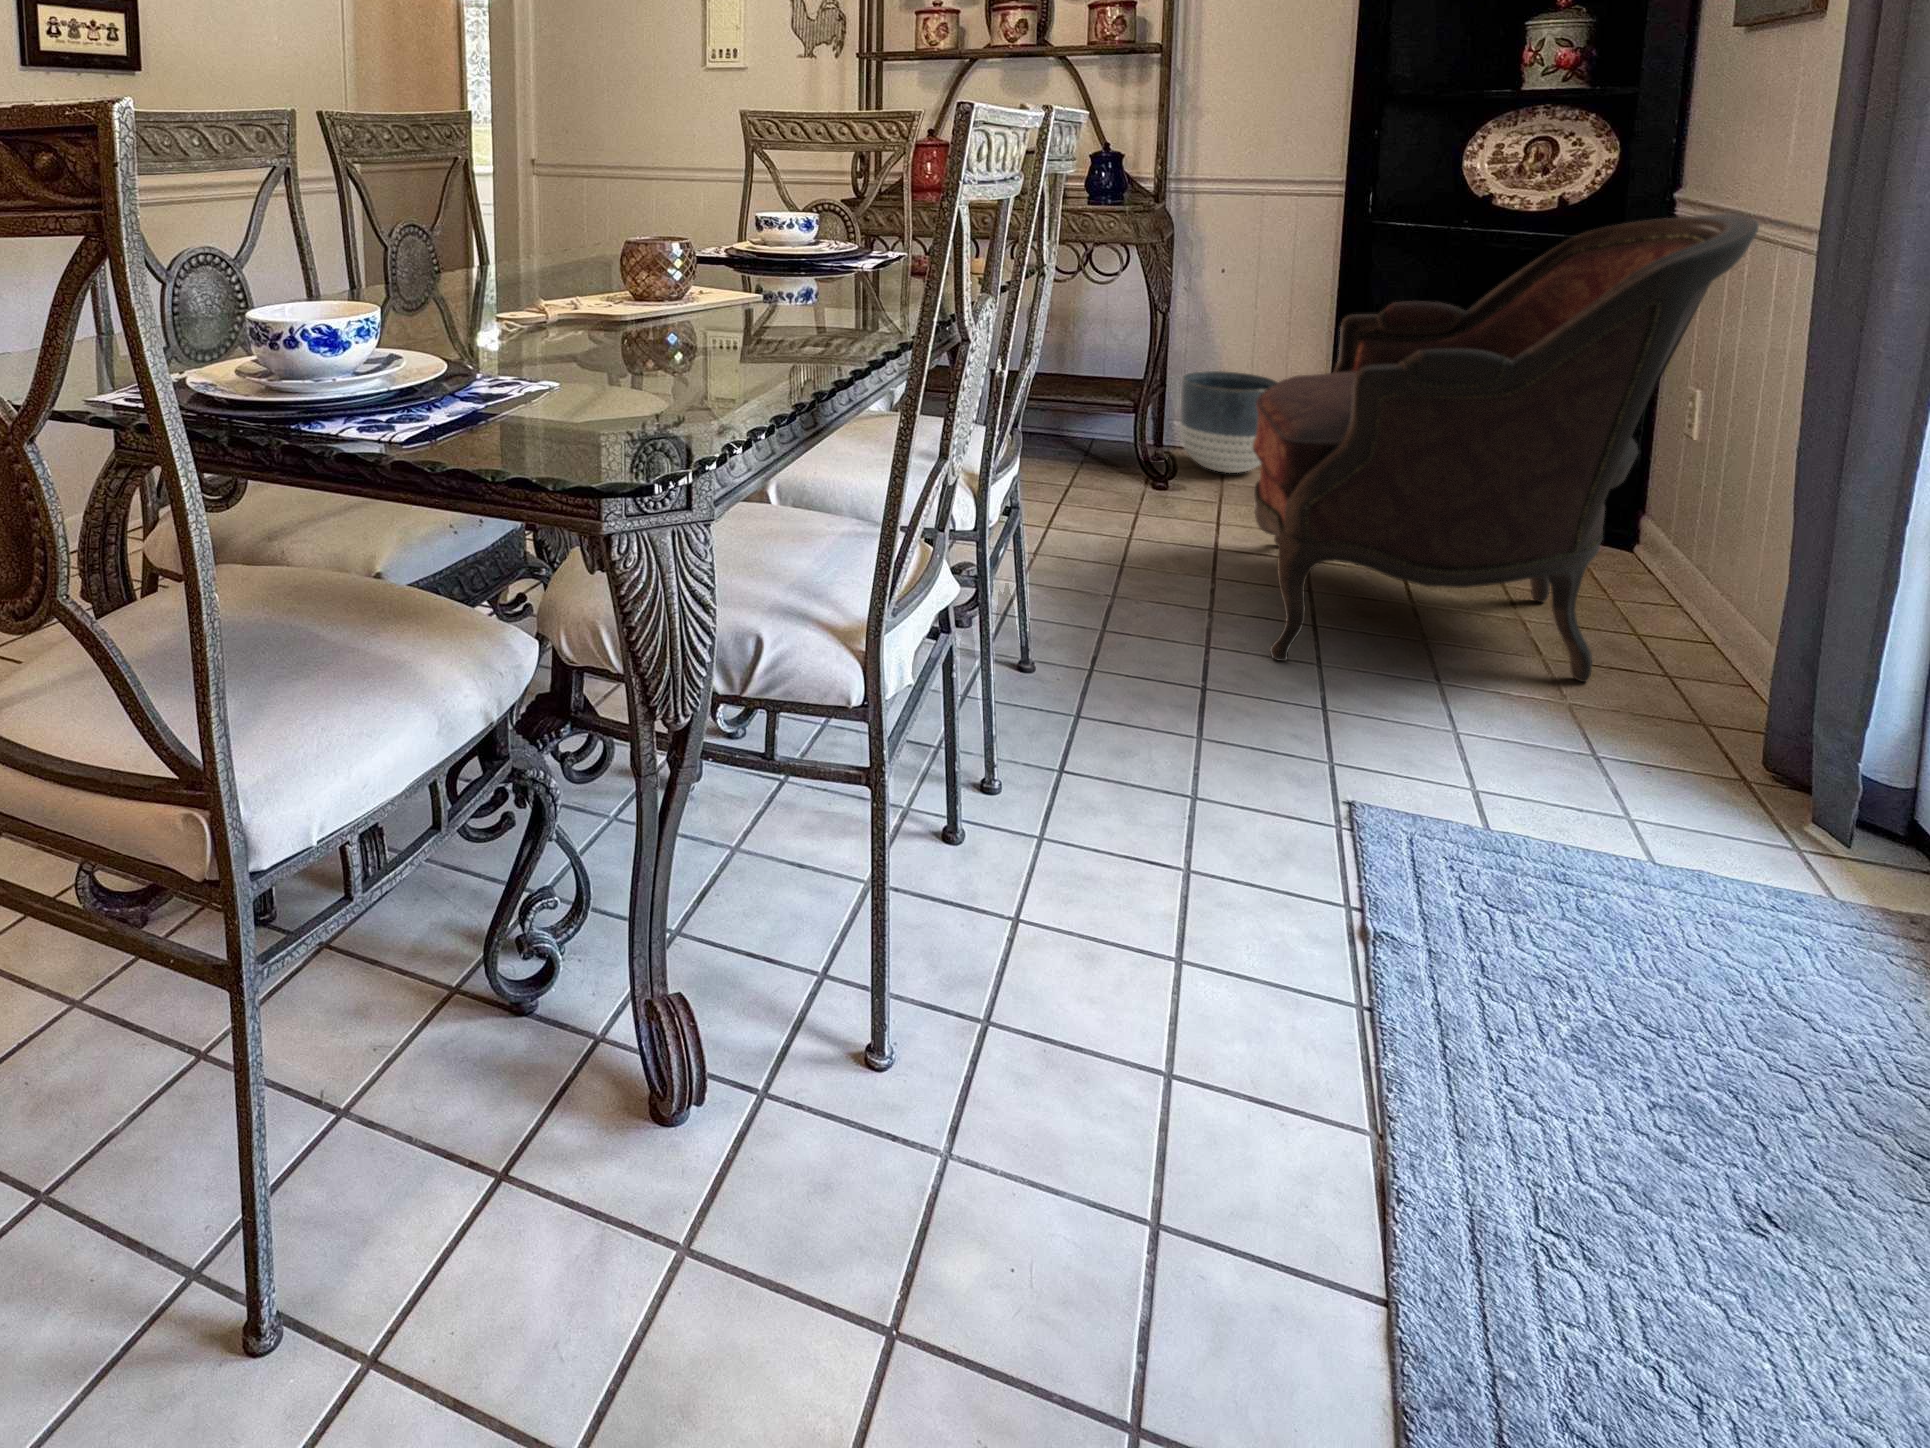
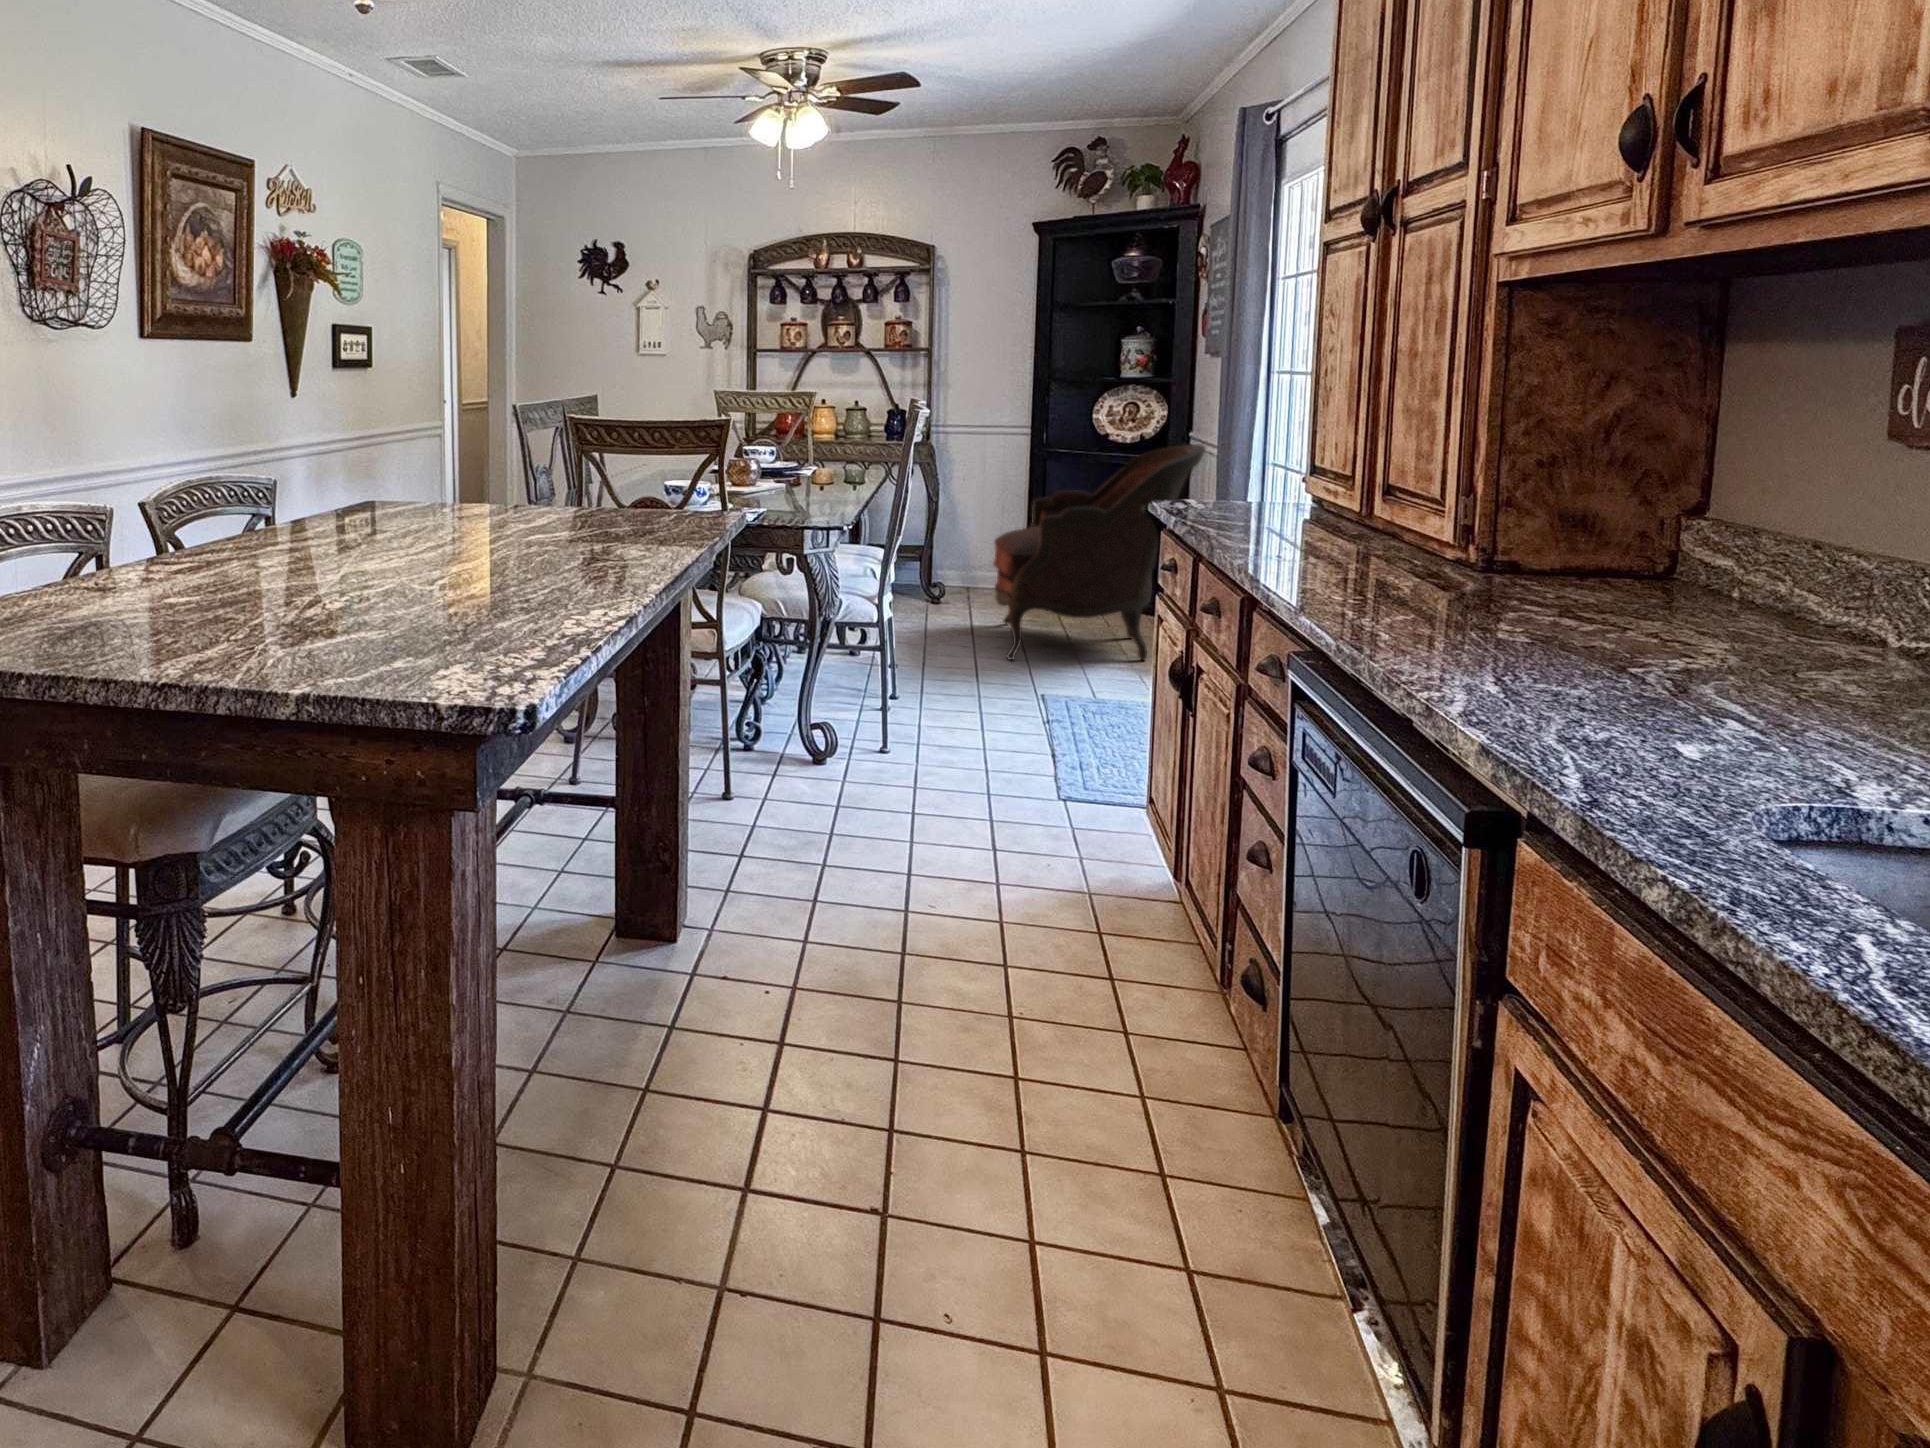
planter: present [1180,371,1278,473] -> none [946,540,1001,597]

